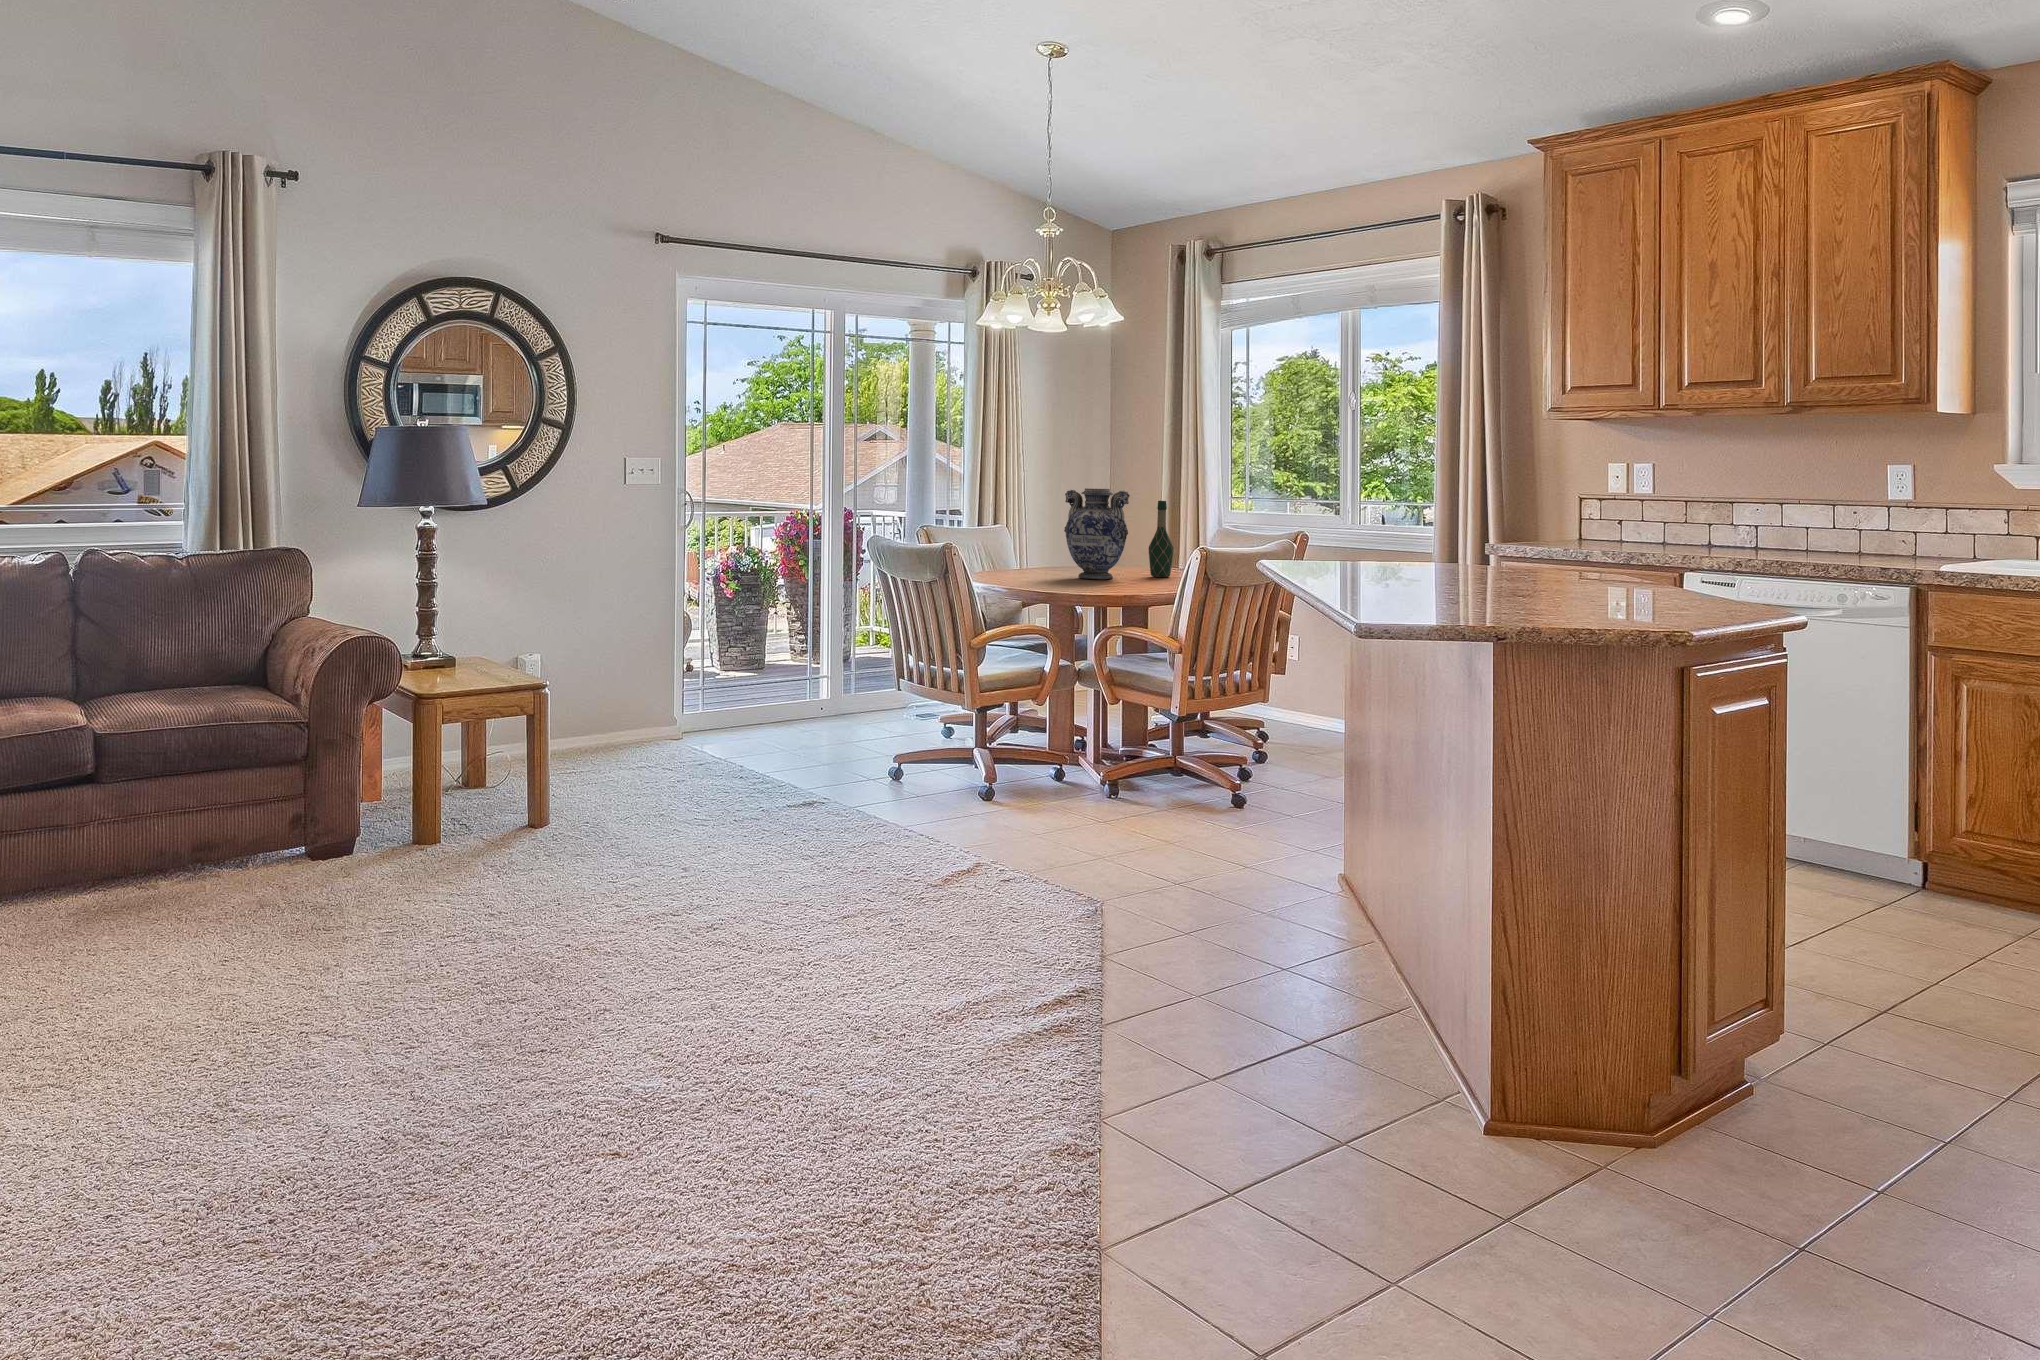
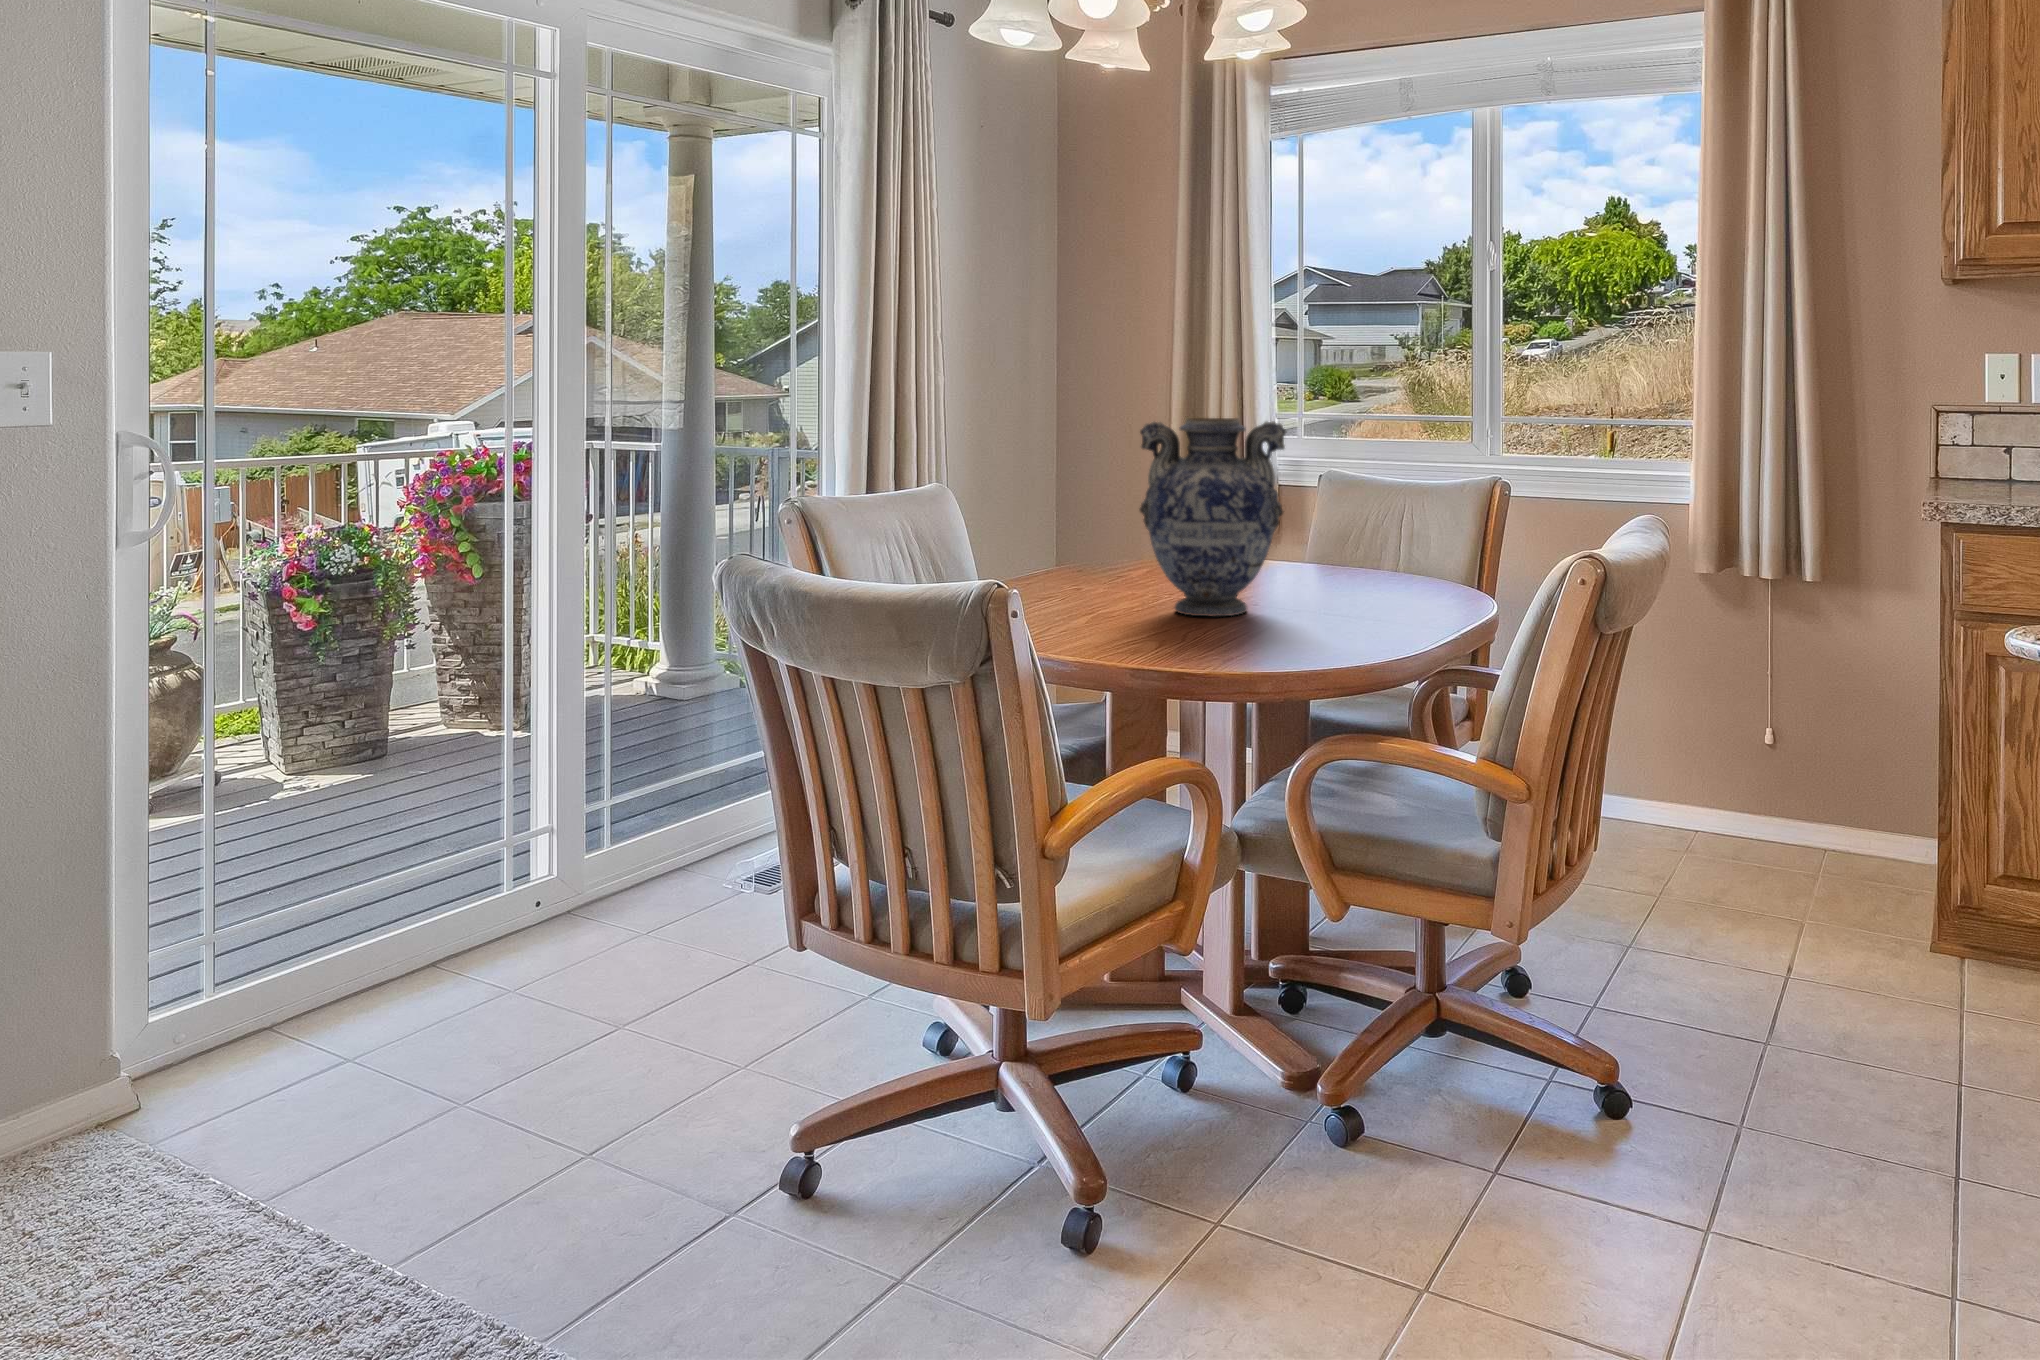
wine bottle: present [1149,501,1173,577] -> none [1291,438,1341,595]

